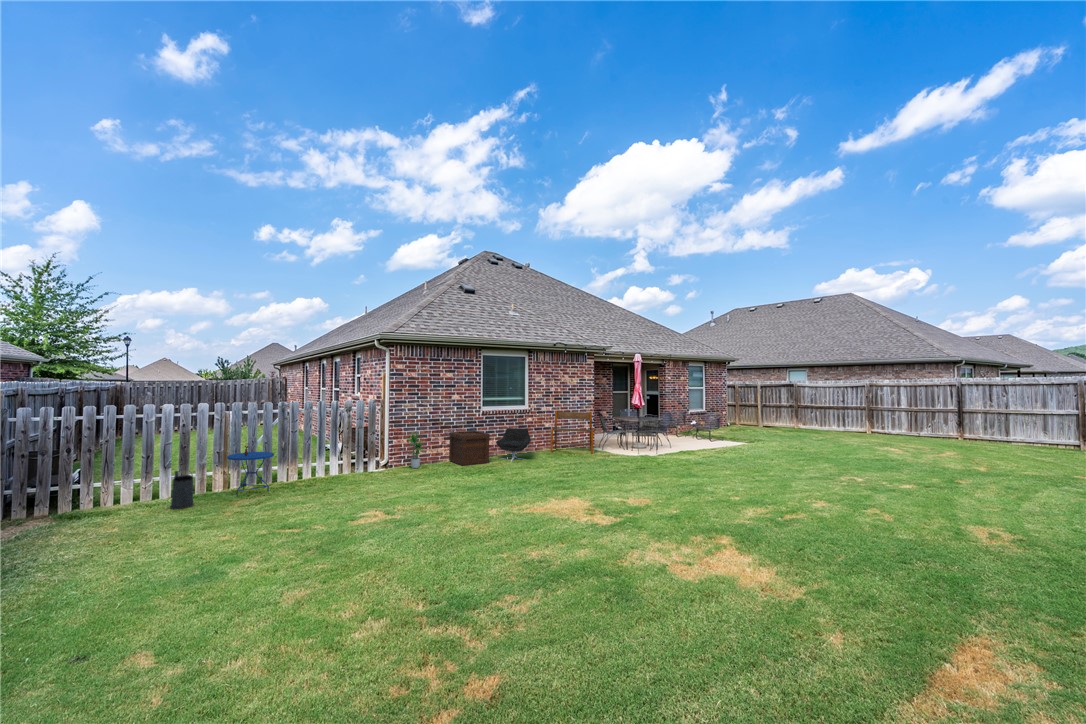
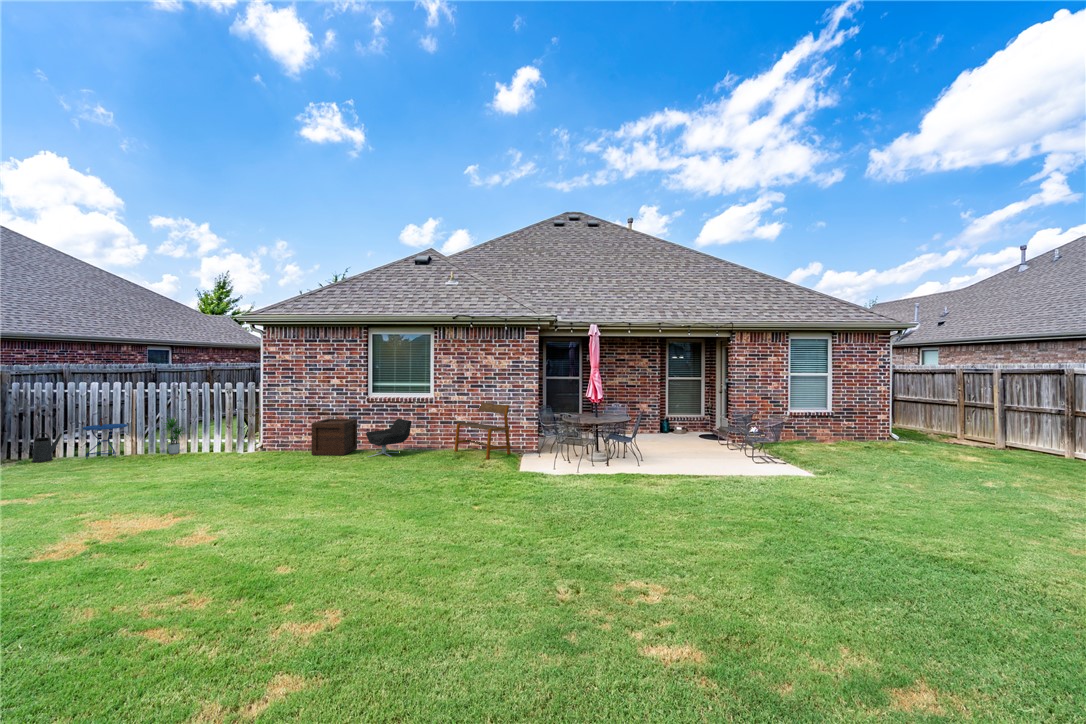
potted plant: present [408,433,423,468] -> present [164,417,184,454]

